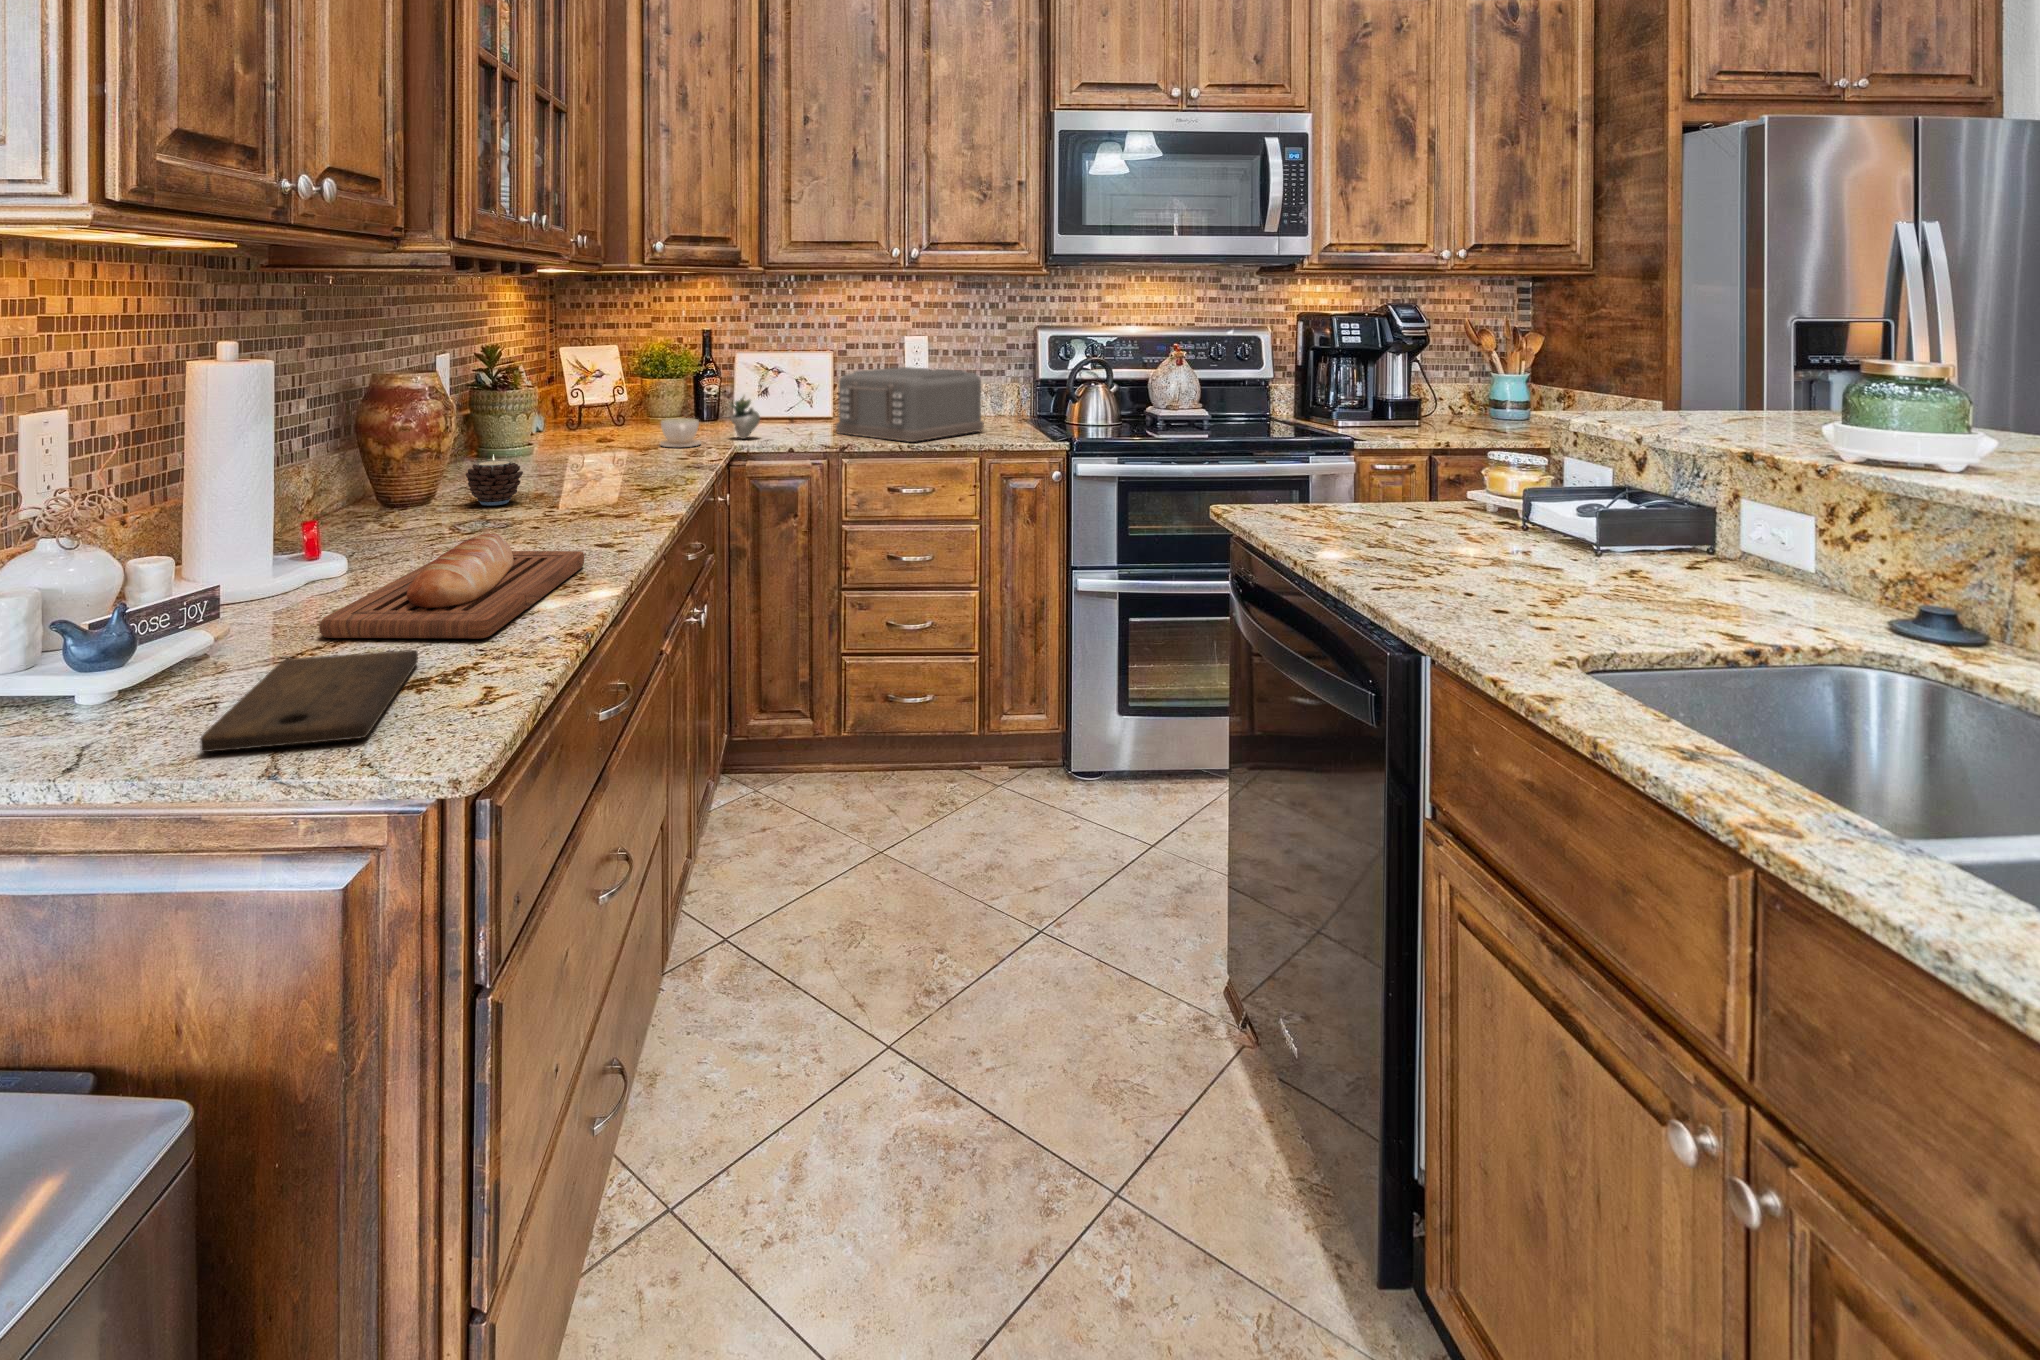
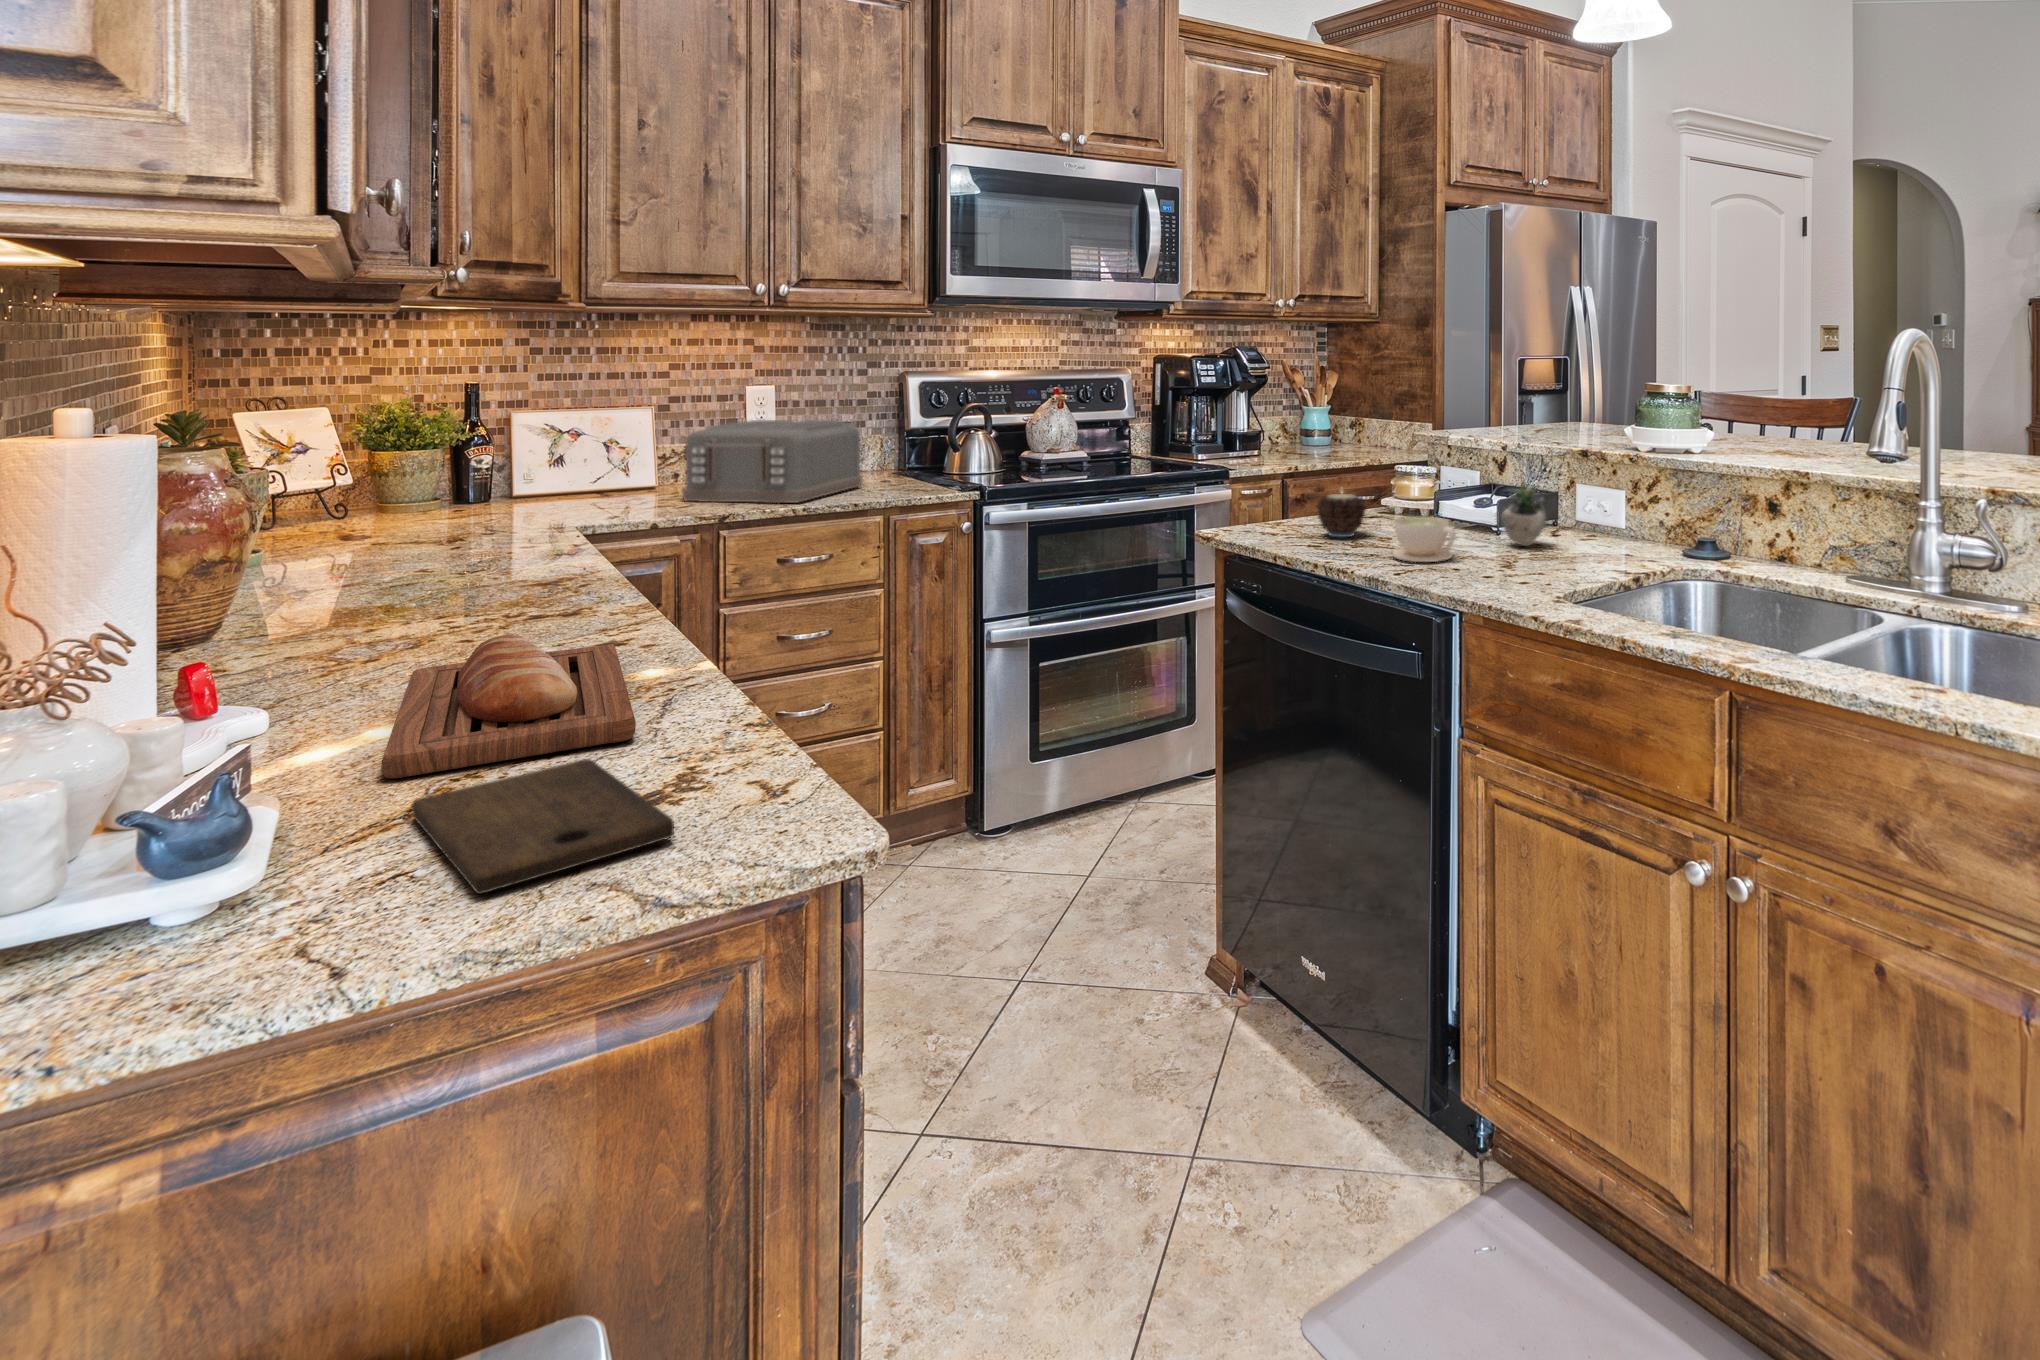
succulent plant: present [730,396,760,439] -> present [1501,481,1546,546]
coffee cup: present [660,418,701,447] -> present [1392,516,1456,562]
candle: present [466,455,523,505] -> present [1316,493,1367,537]

